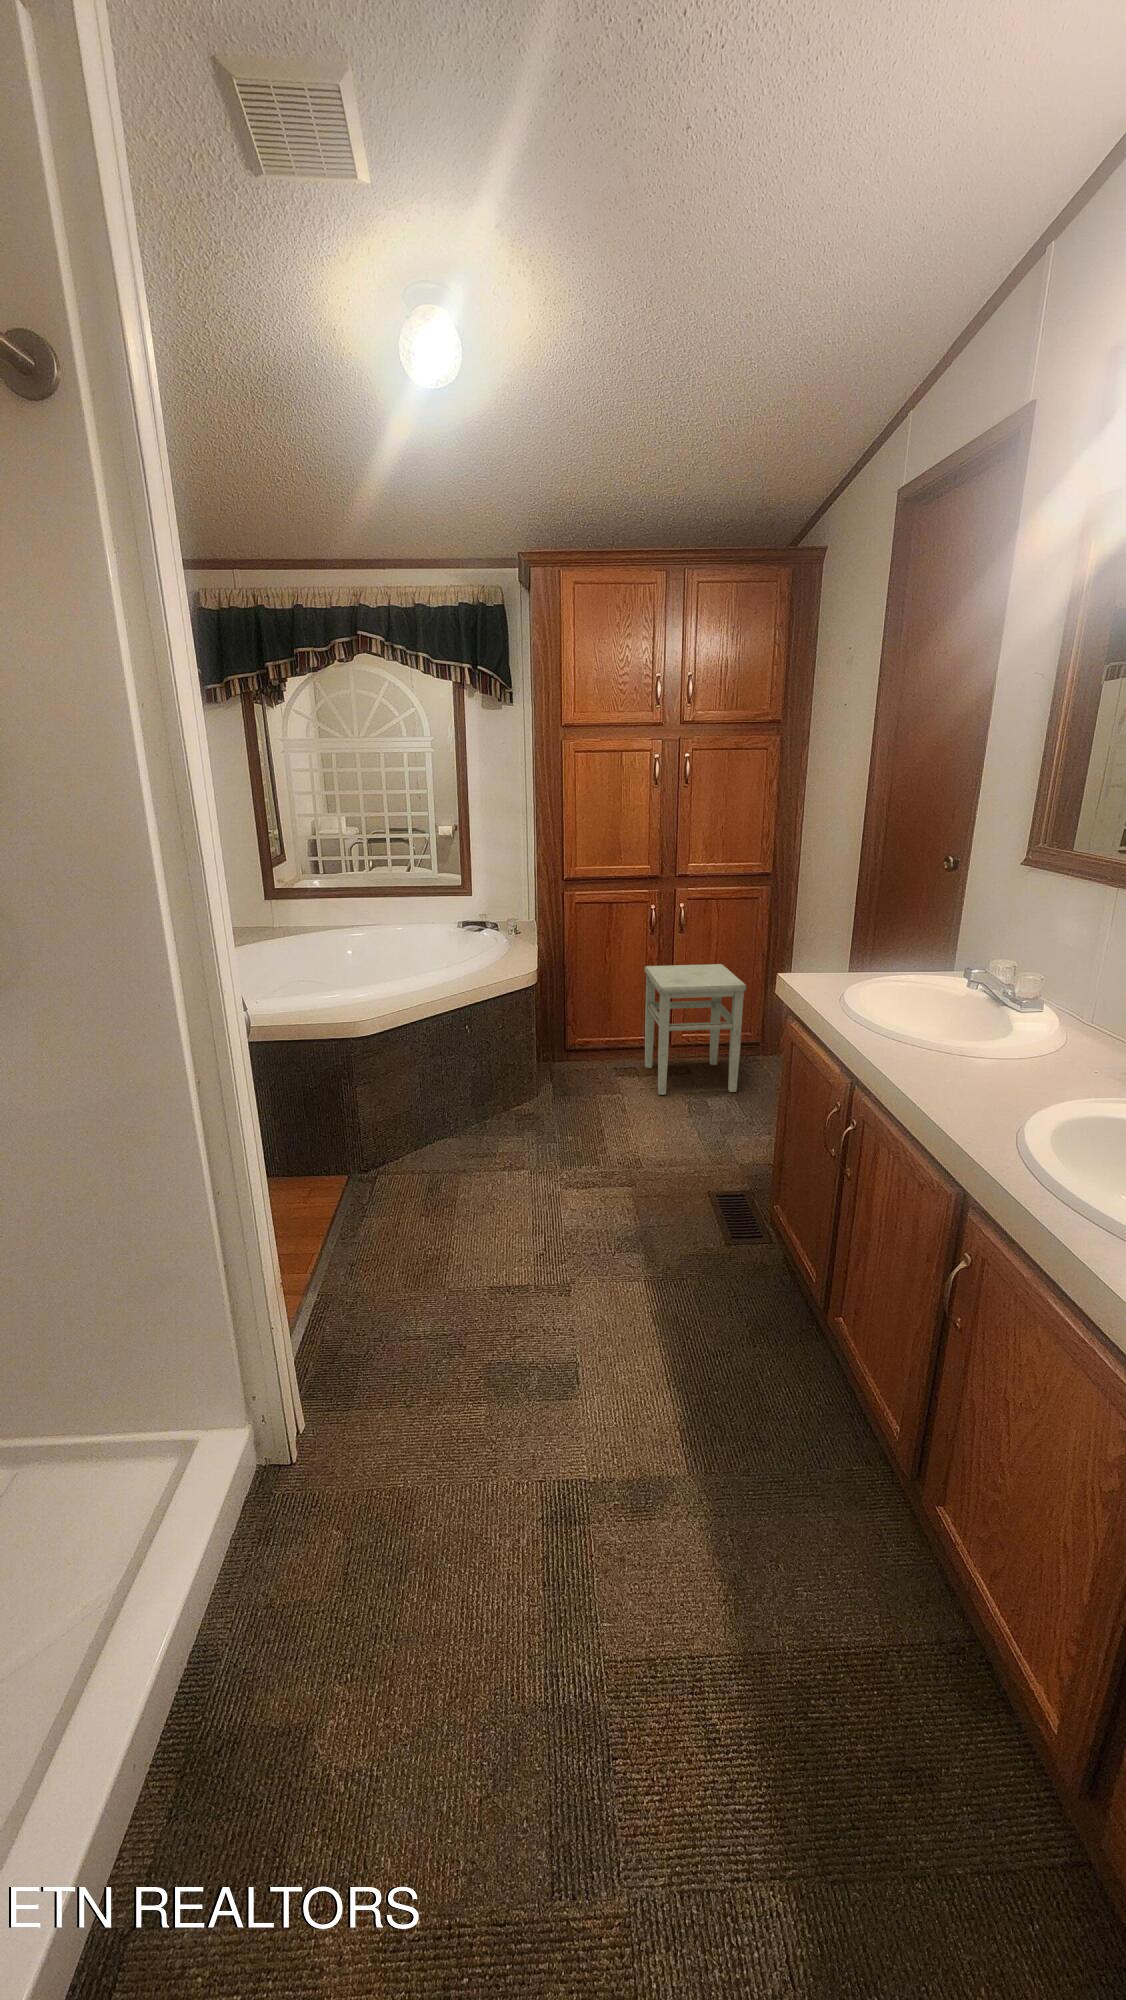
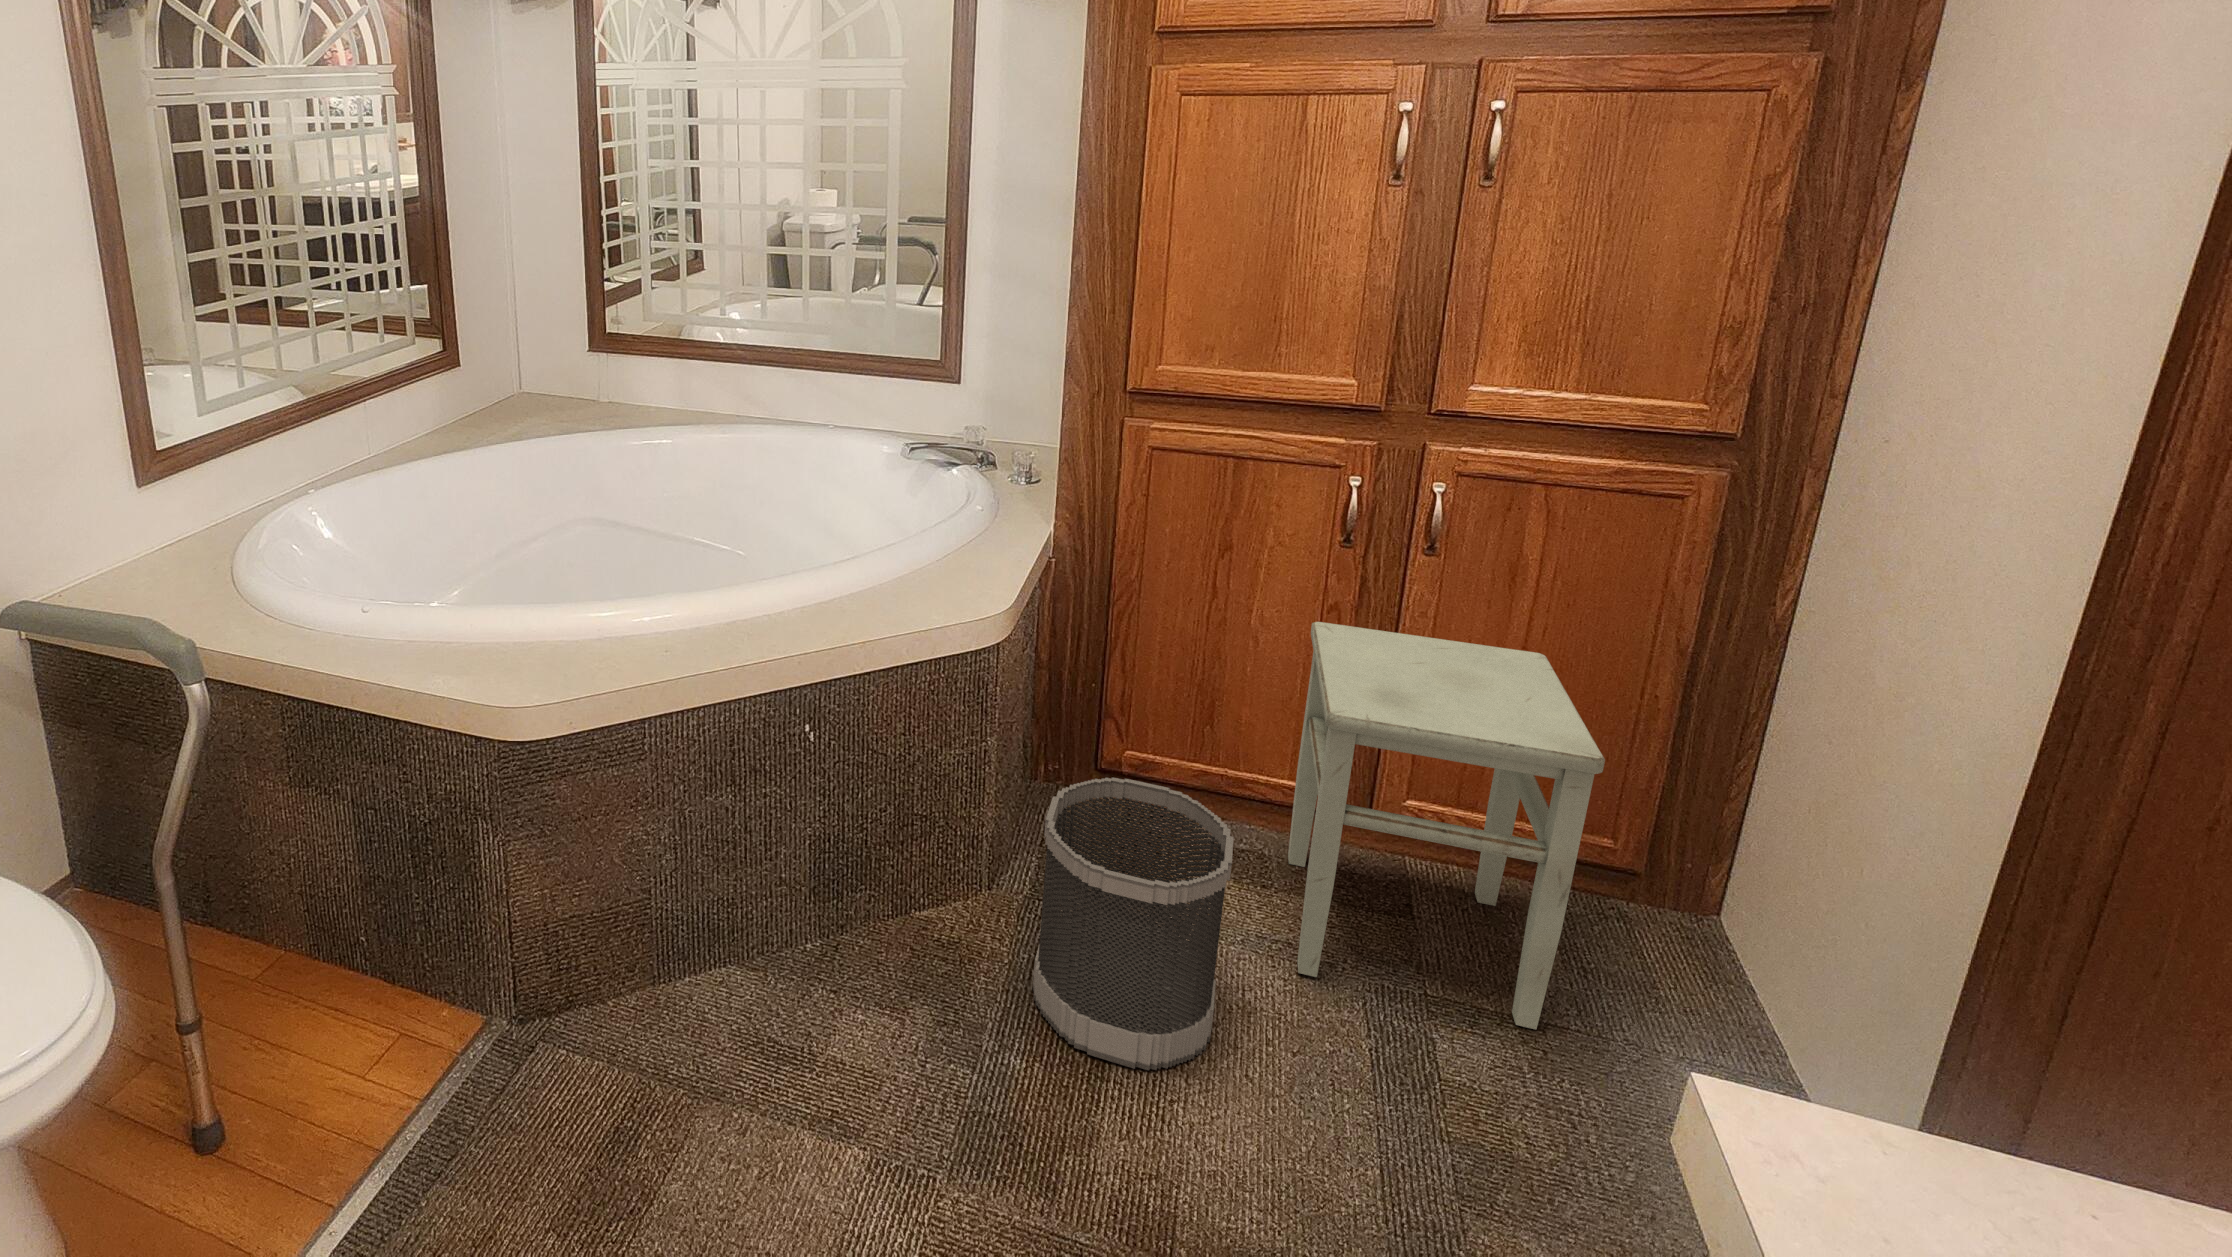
wastebasket: none [568,1030,638,1131] -> present [1033,777,1233,1070]

